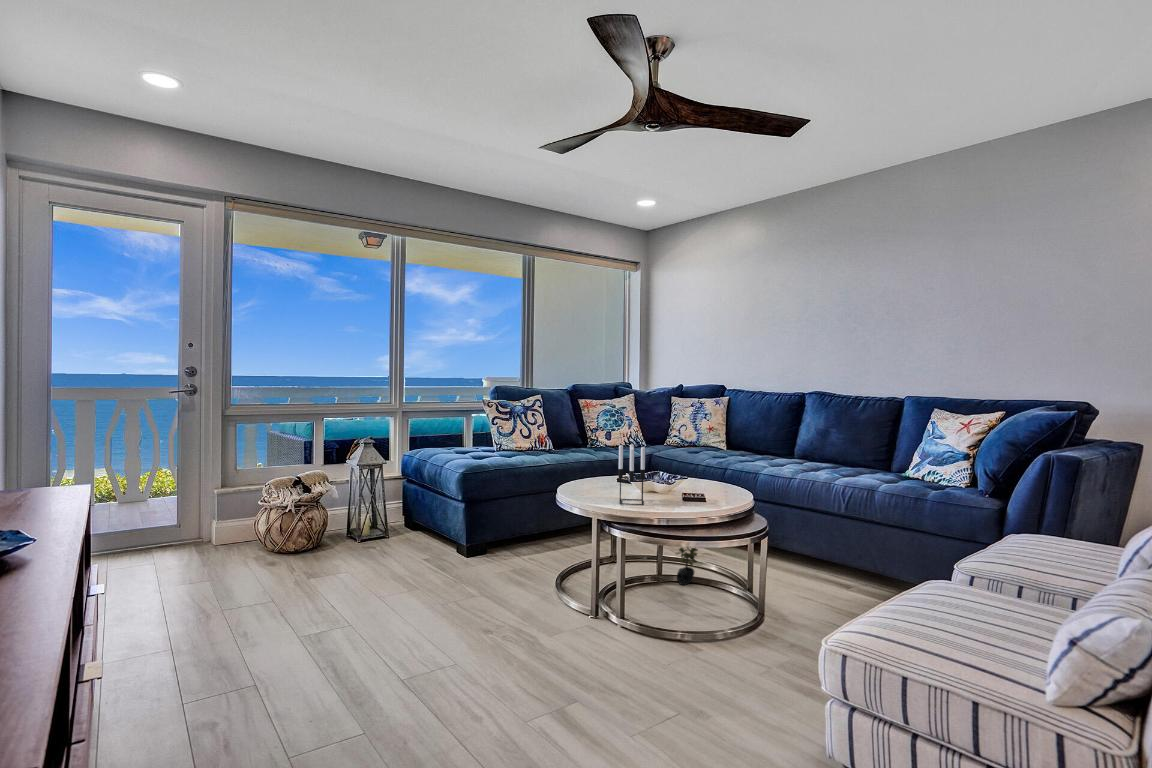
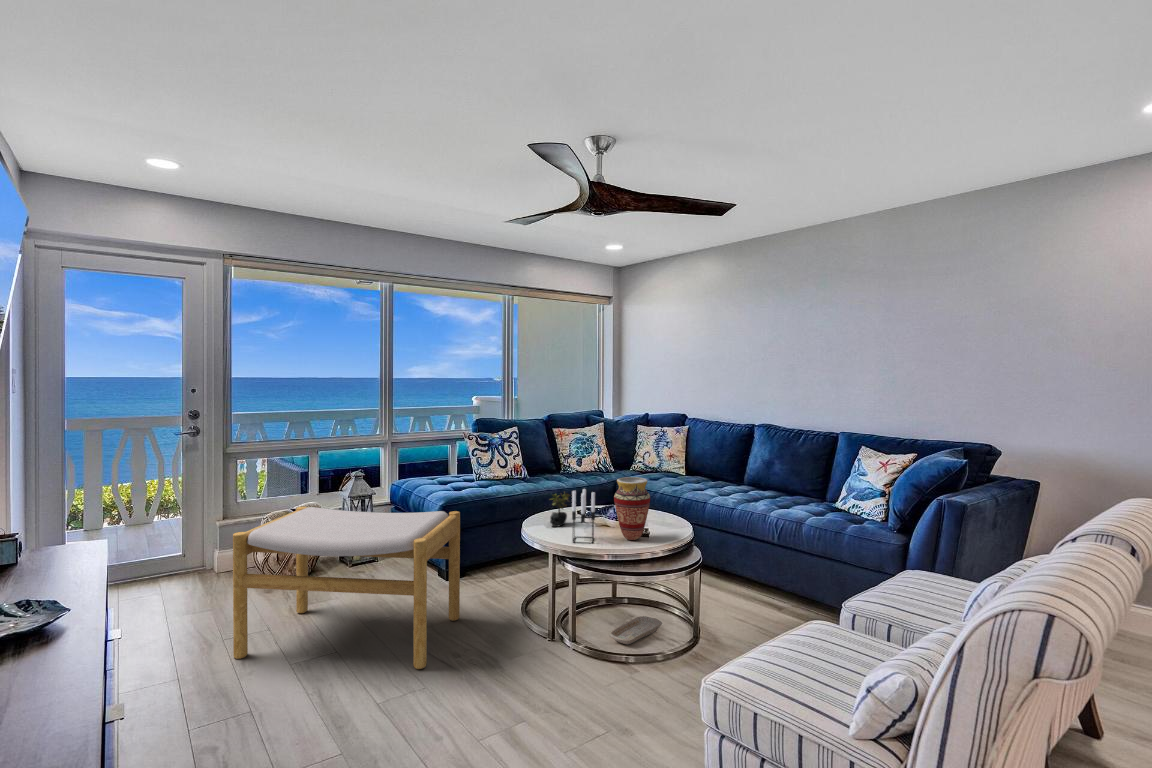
vase: none [666,432,708,502] -> present [614,477,650,540]
footstool: none [231,466,488,644] -> present [233,507,460,669]
succulent plant: present [676,548,698,585] -> present [550,493,570,527]
tray: none [661,592,720,621] -> present [609,616,662,644]

